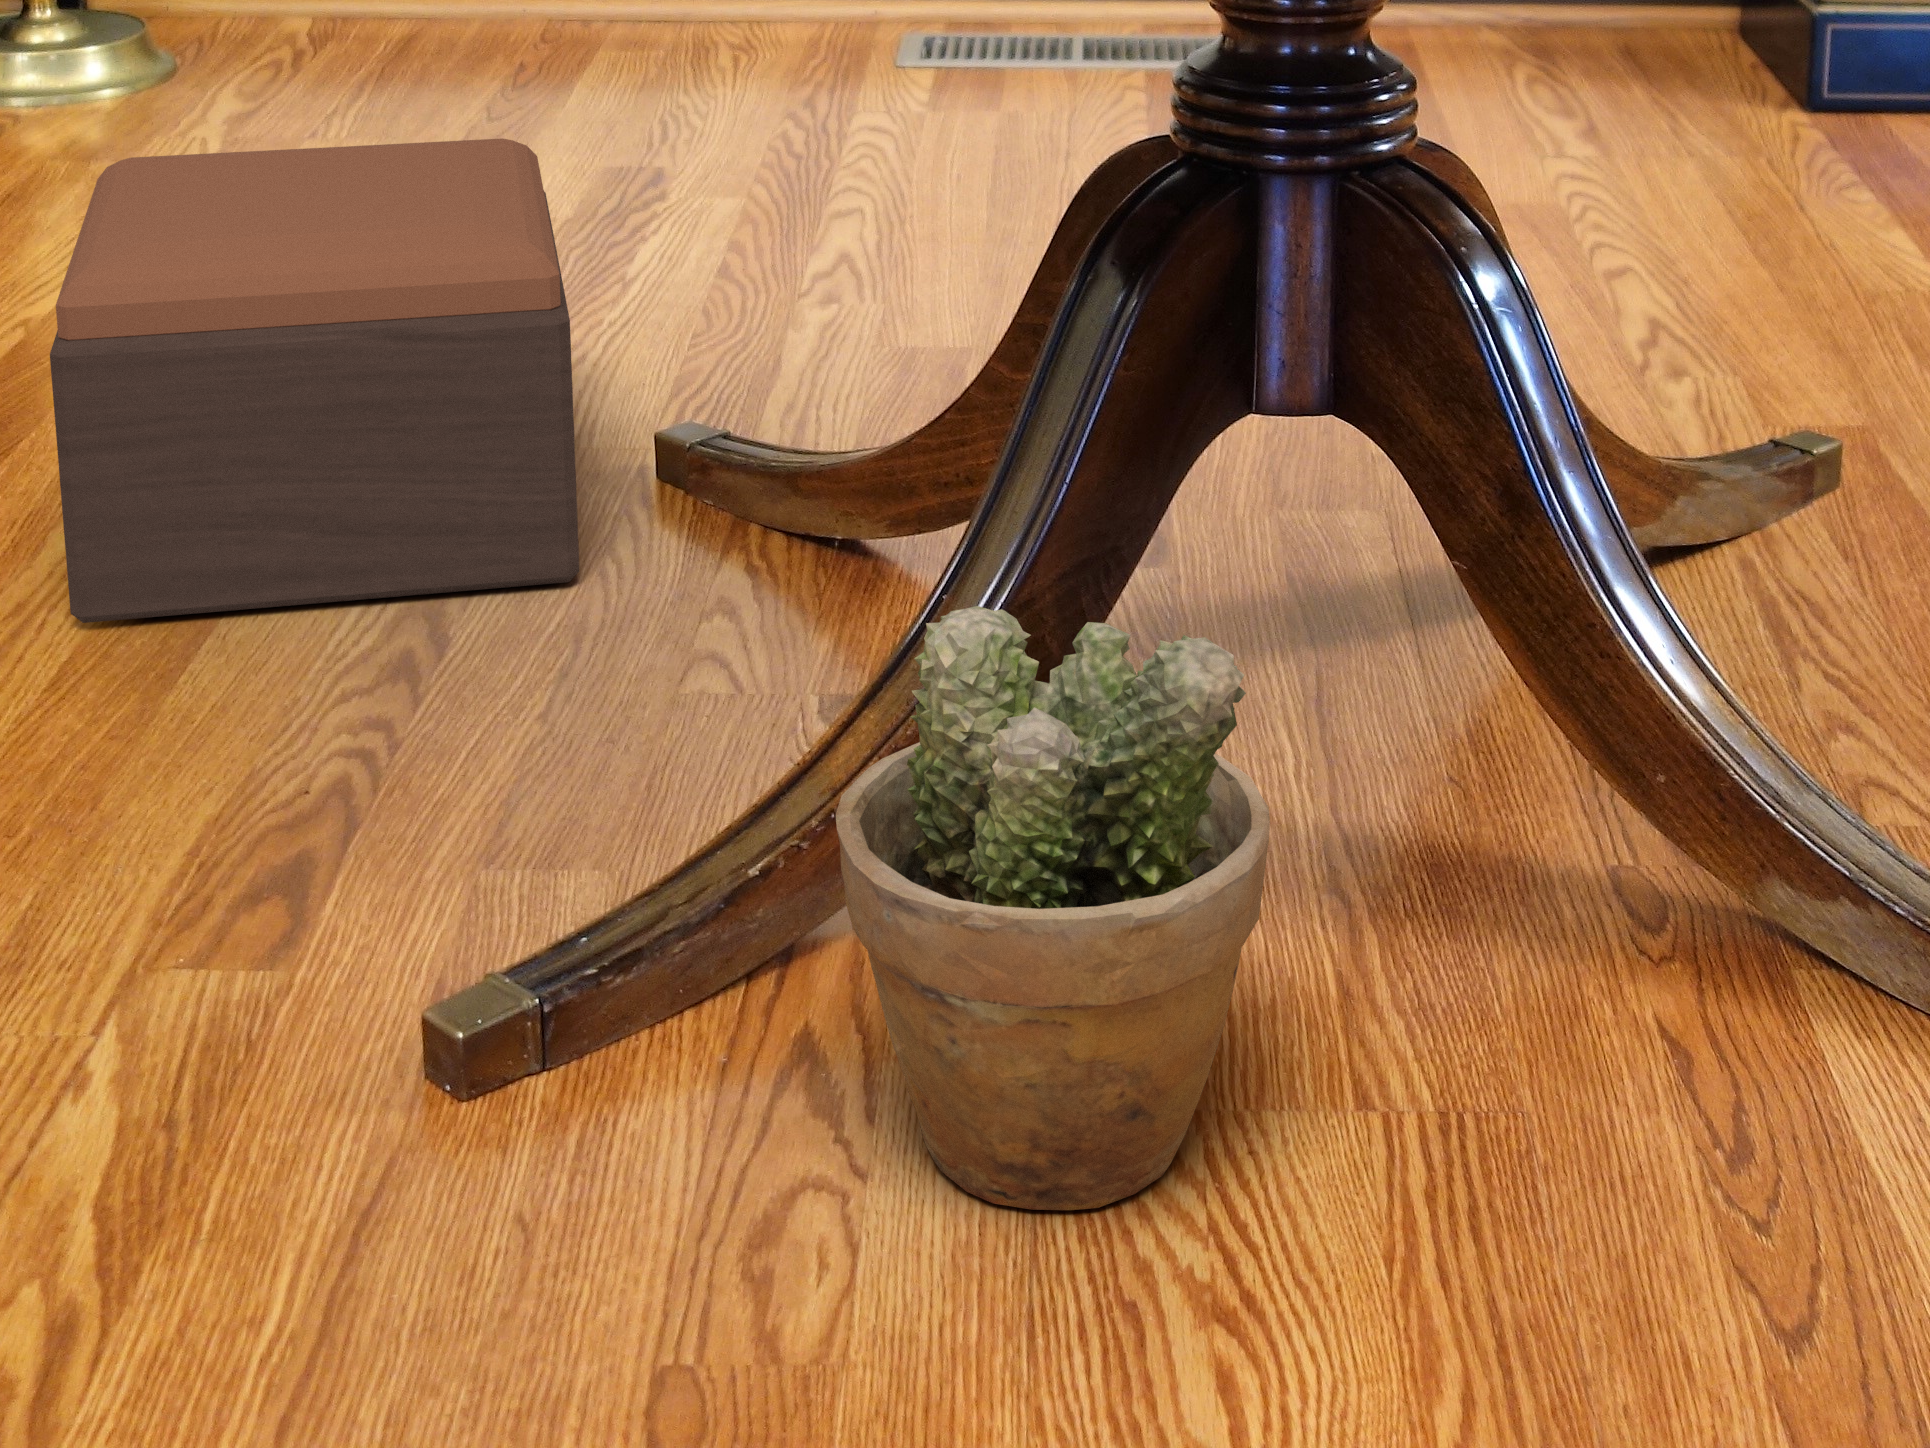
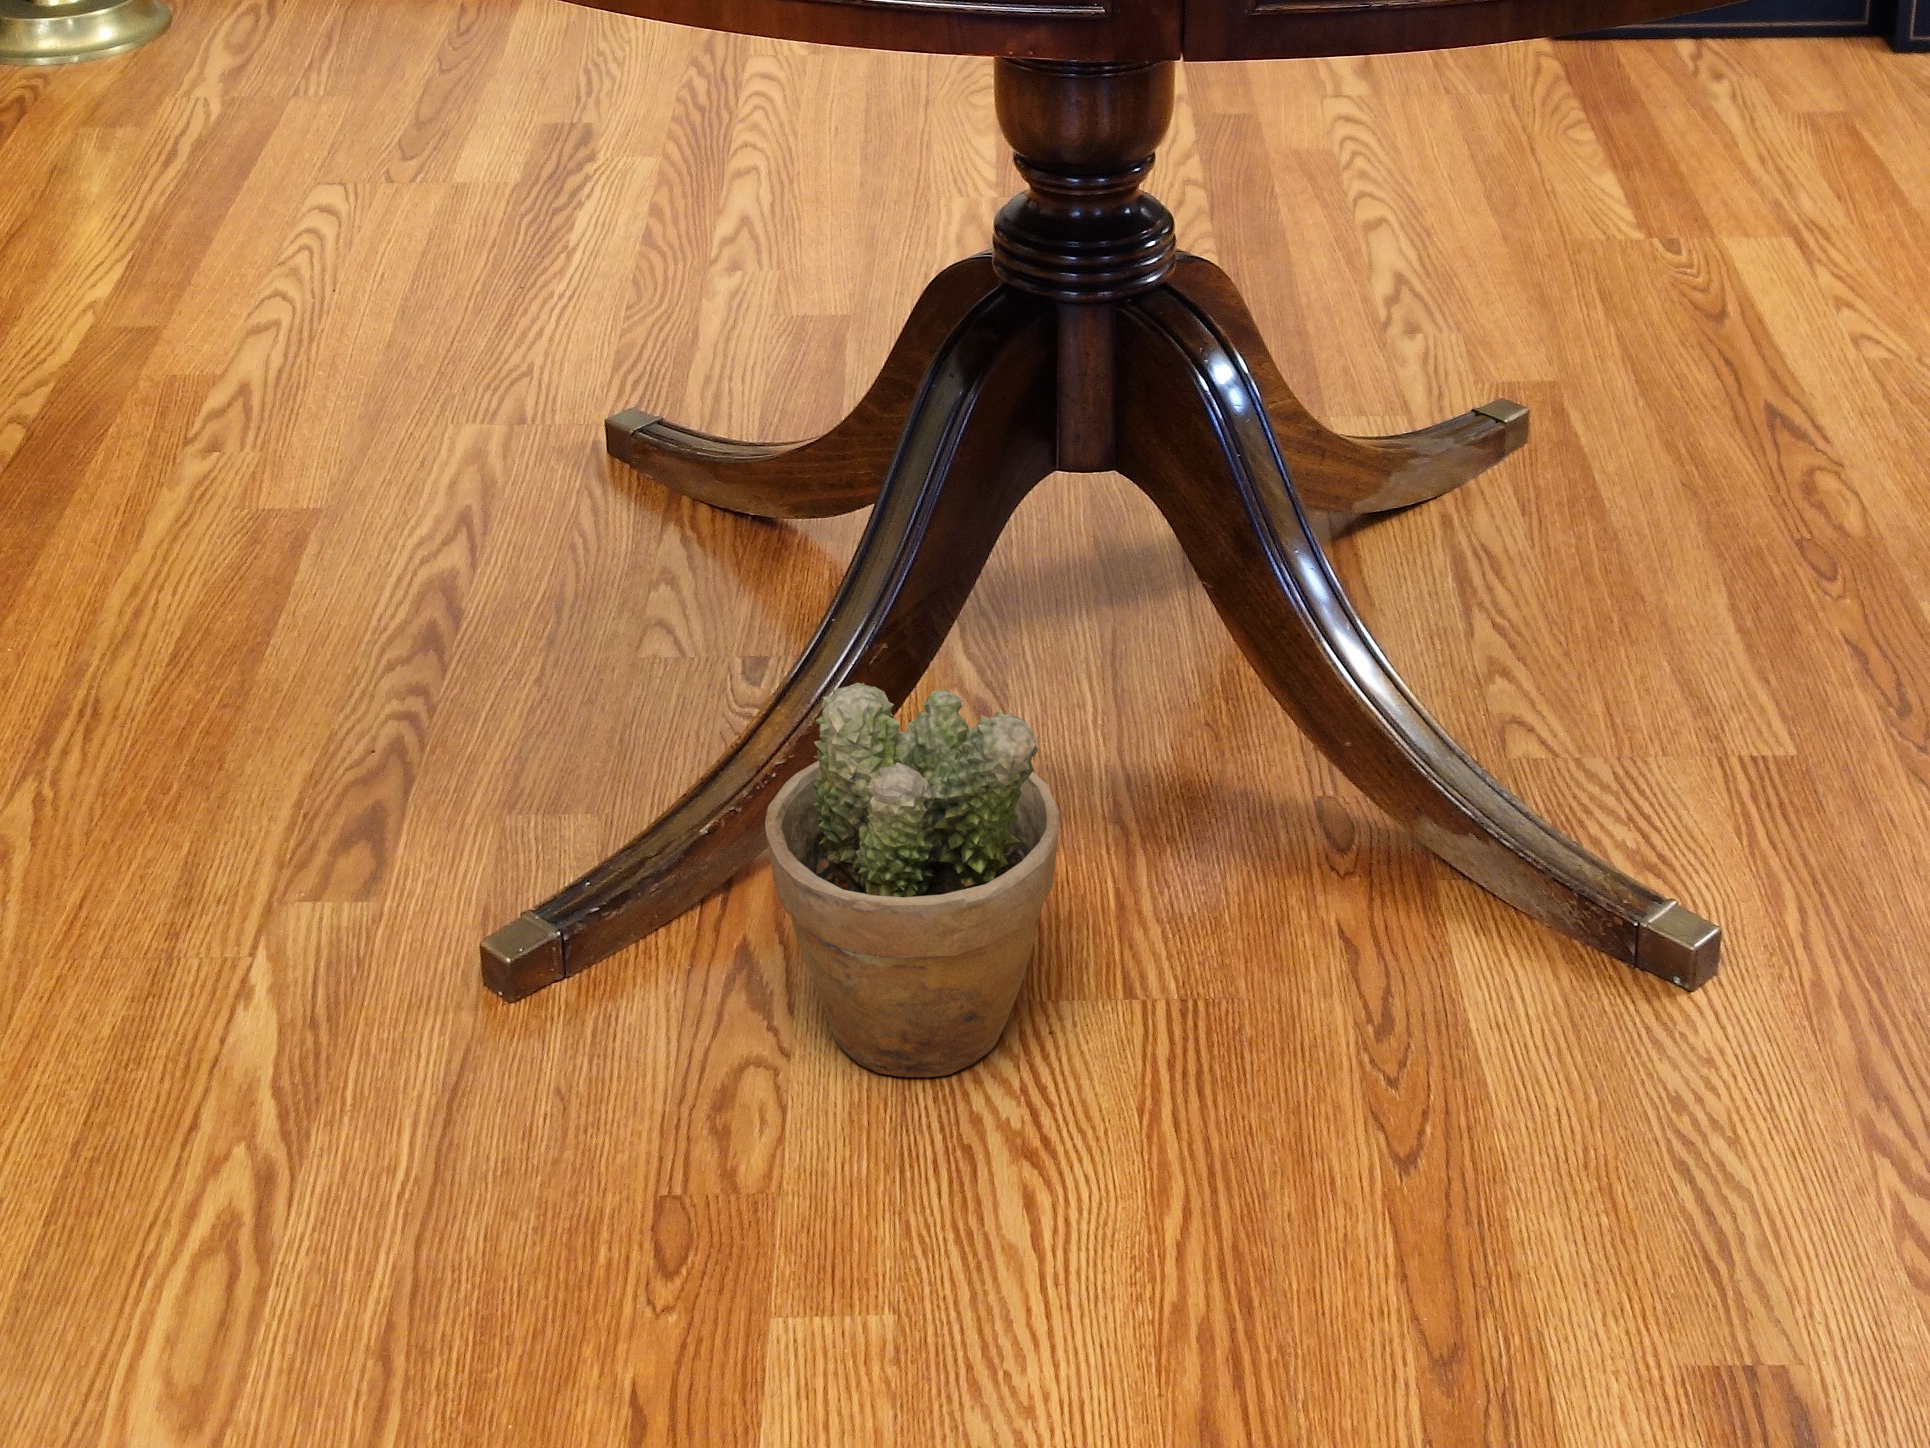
footstool: present [50,138,579,623] -> none [159,199,558,608]

